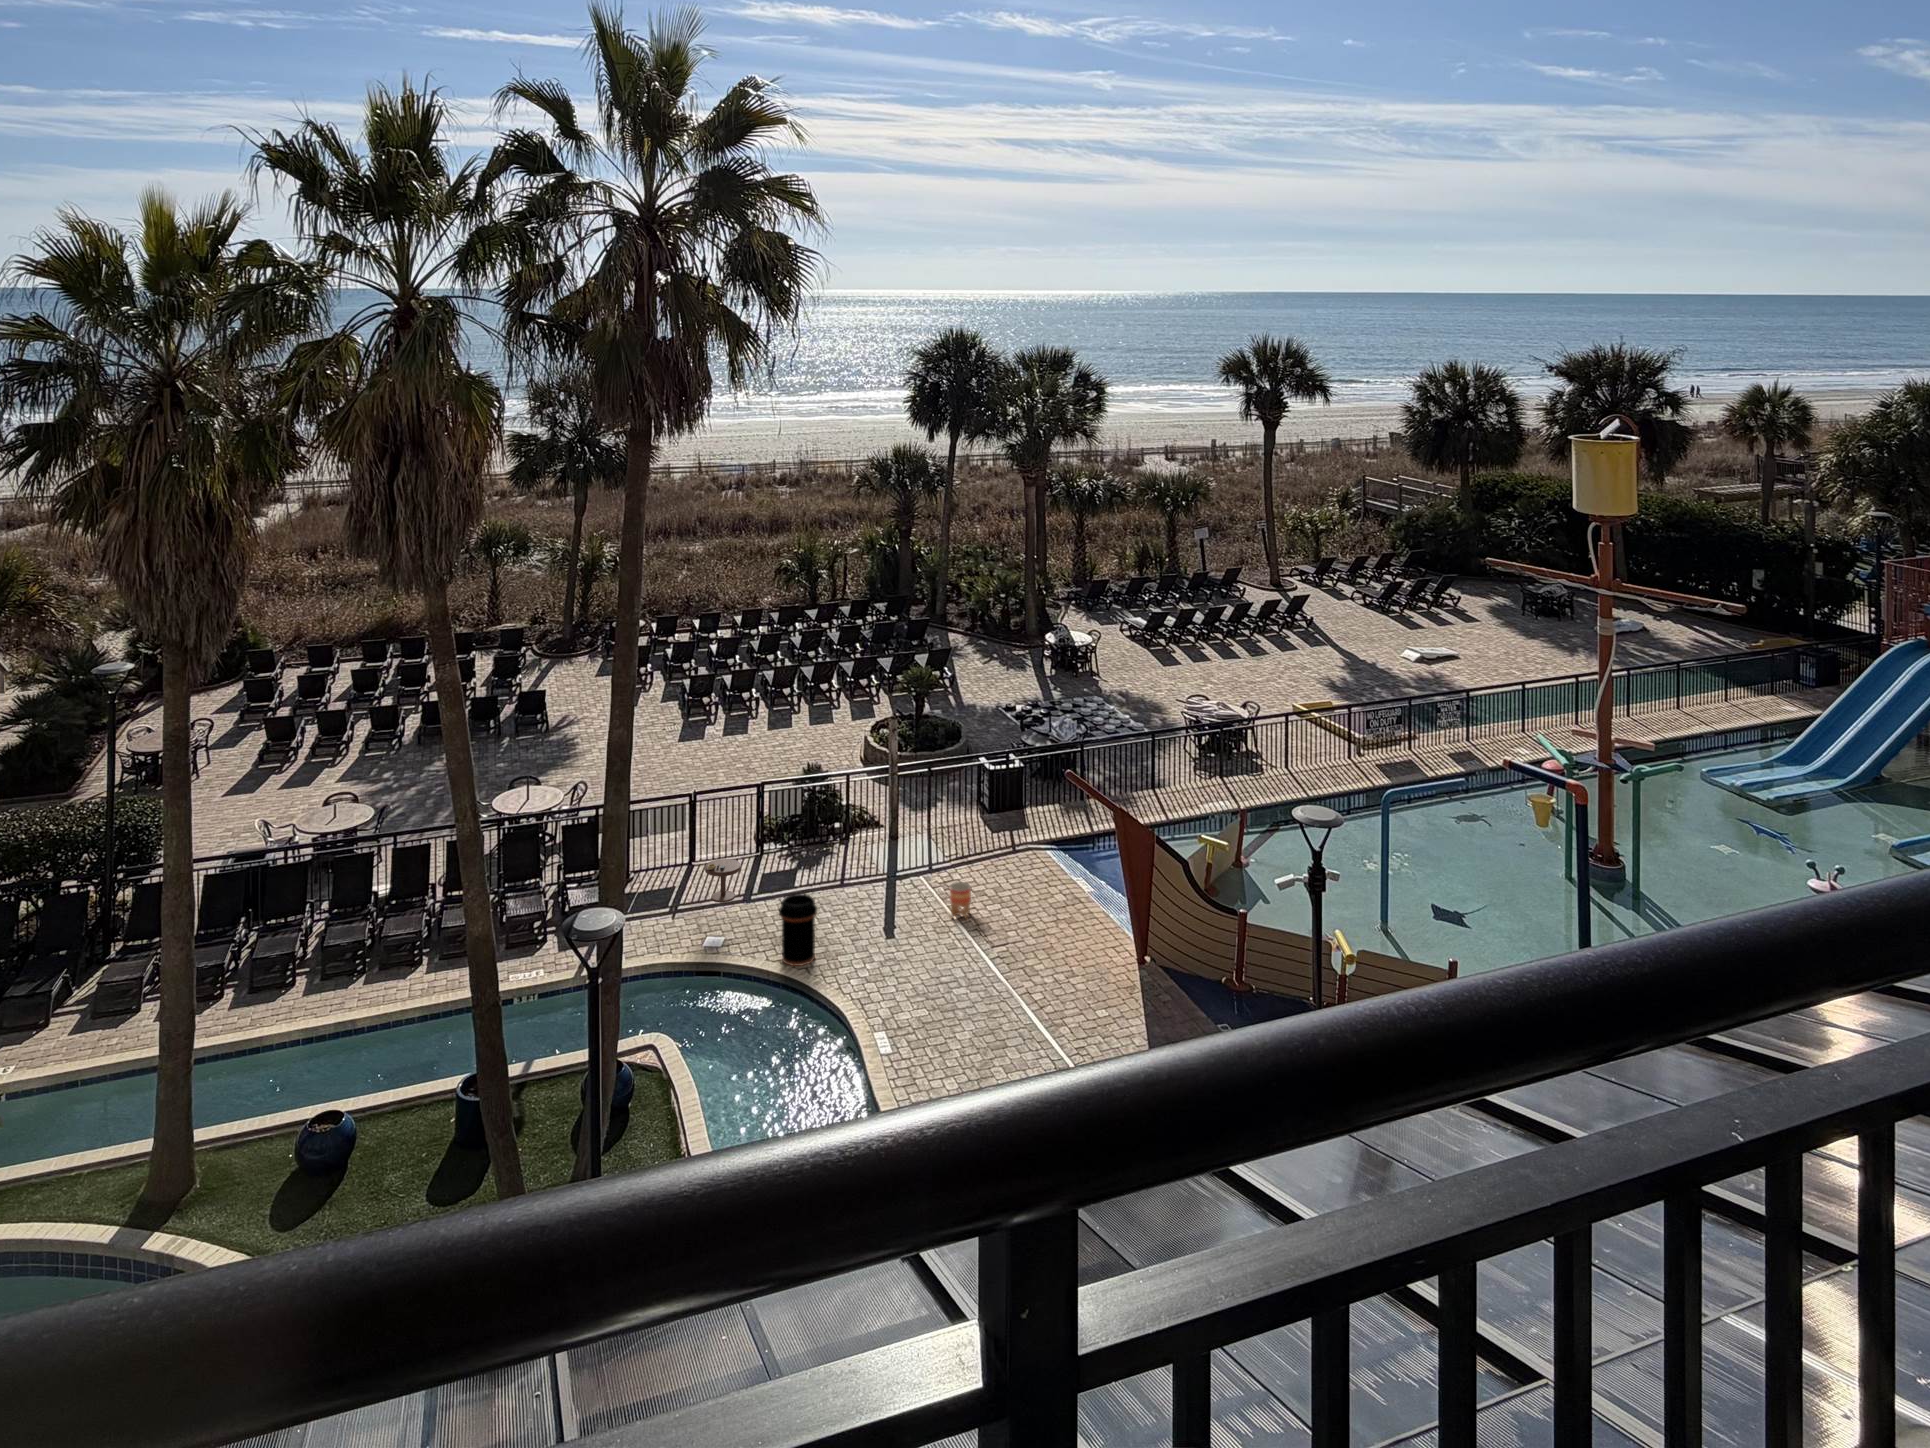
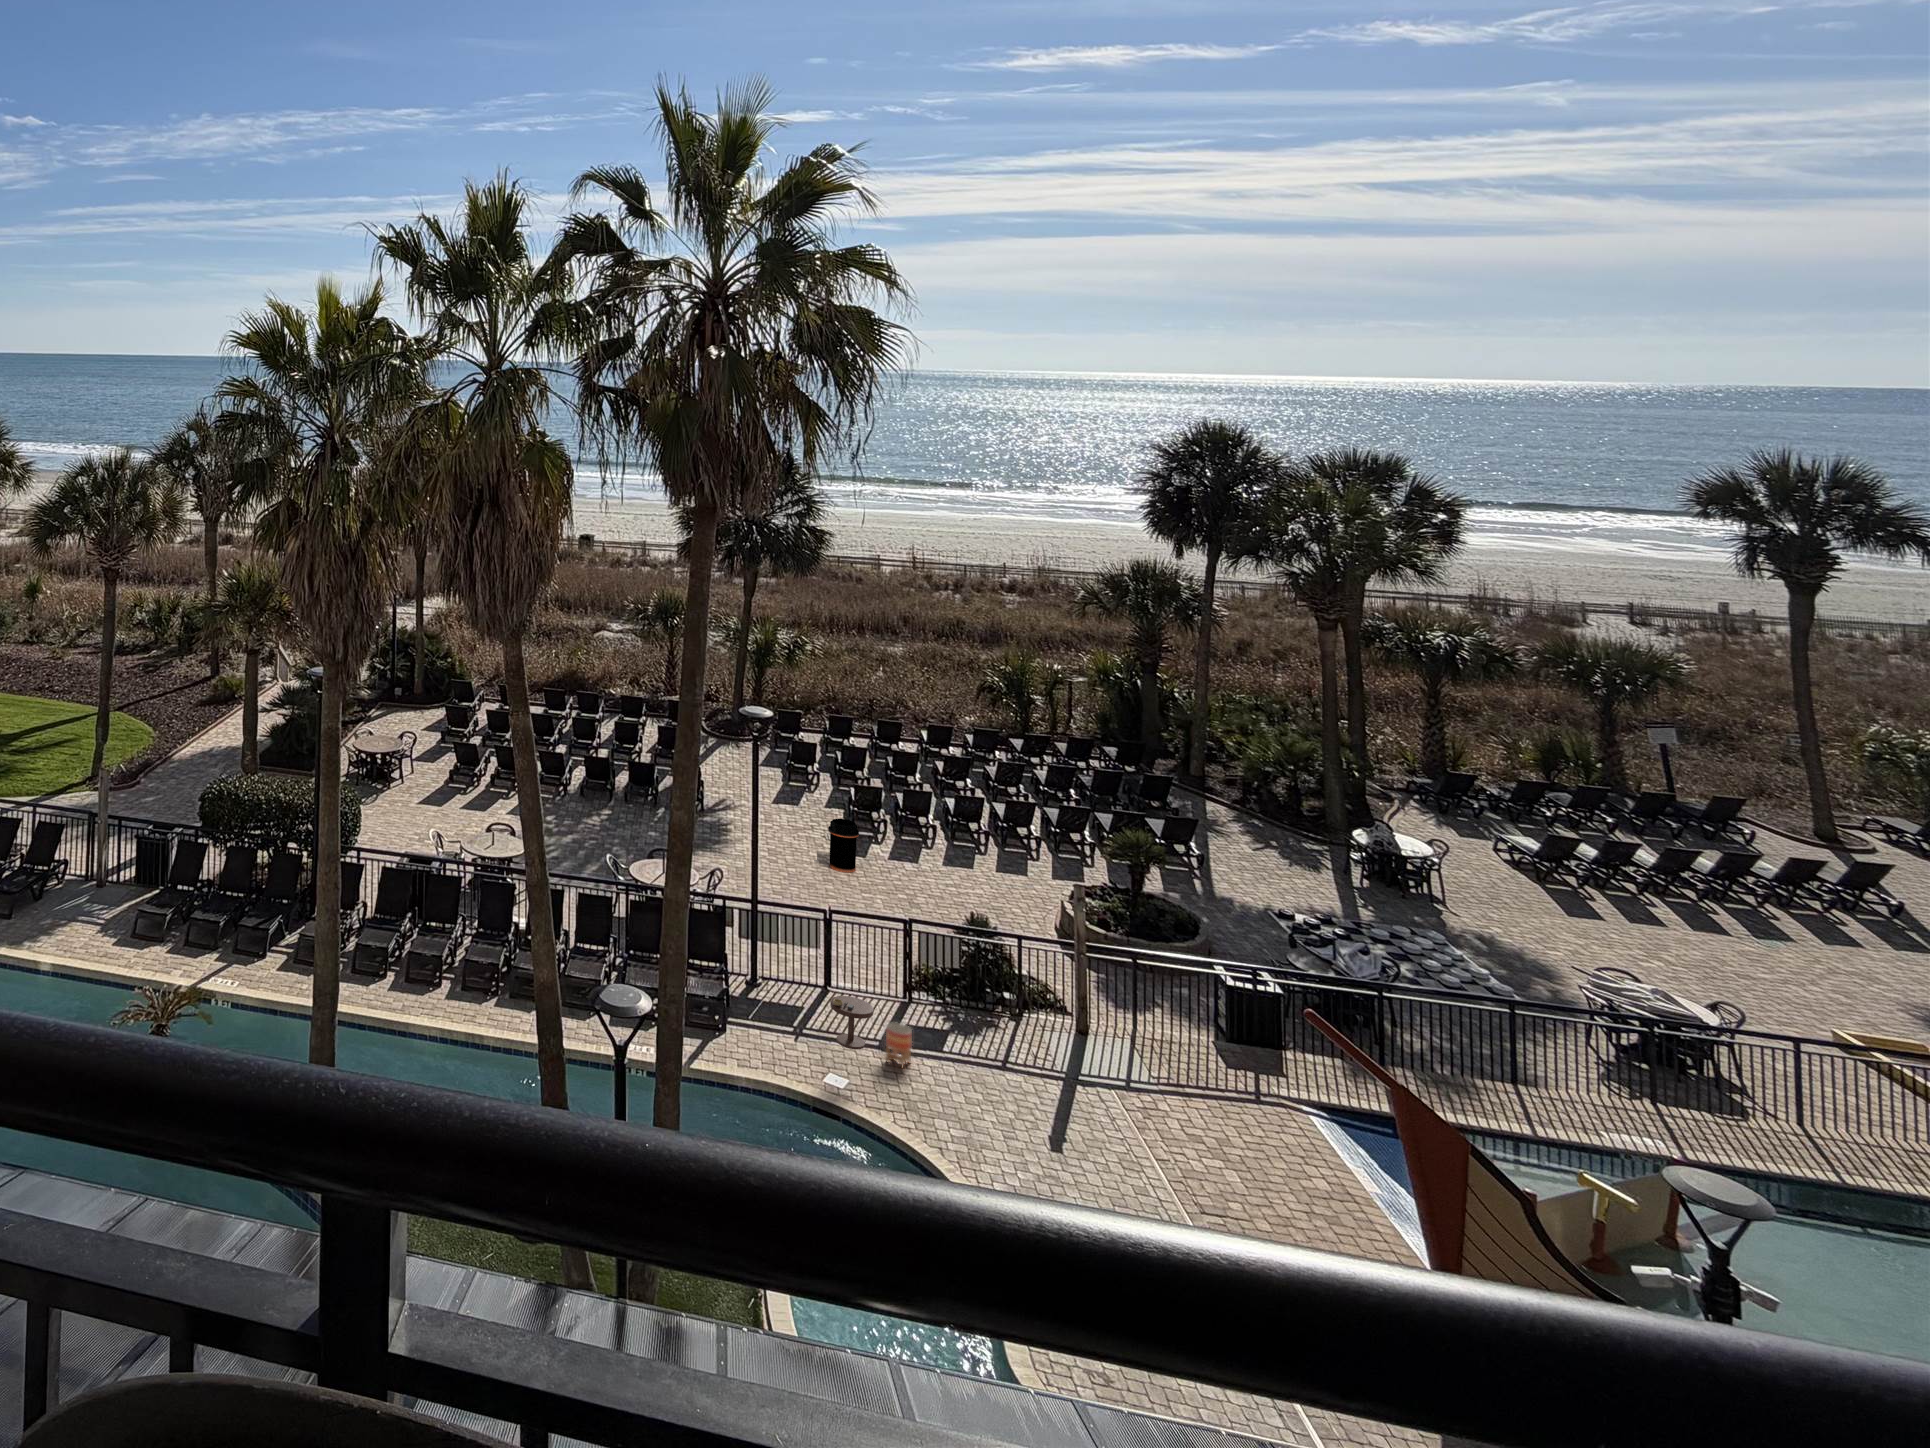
planter: present [950,882,971,918] -> present [886,1022,912,1067]
trash can: present [779,894,817,966] -> present [828,819,859,872]

